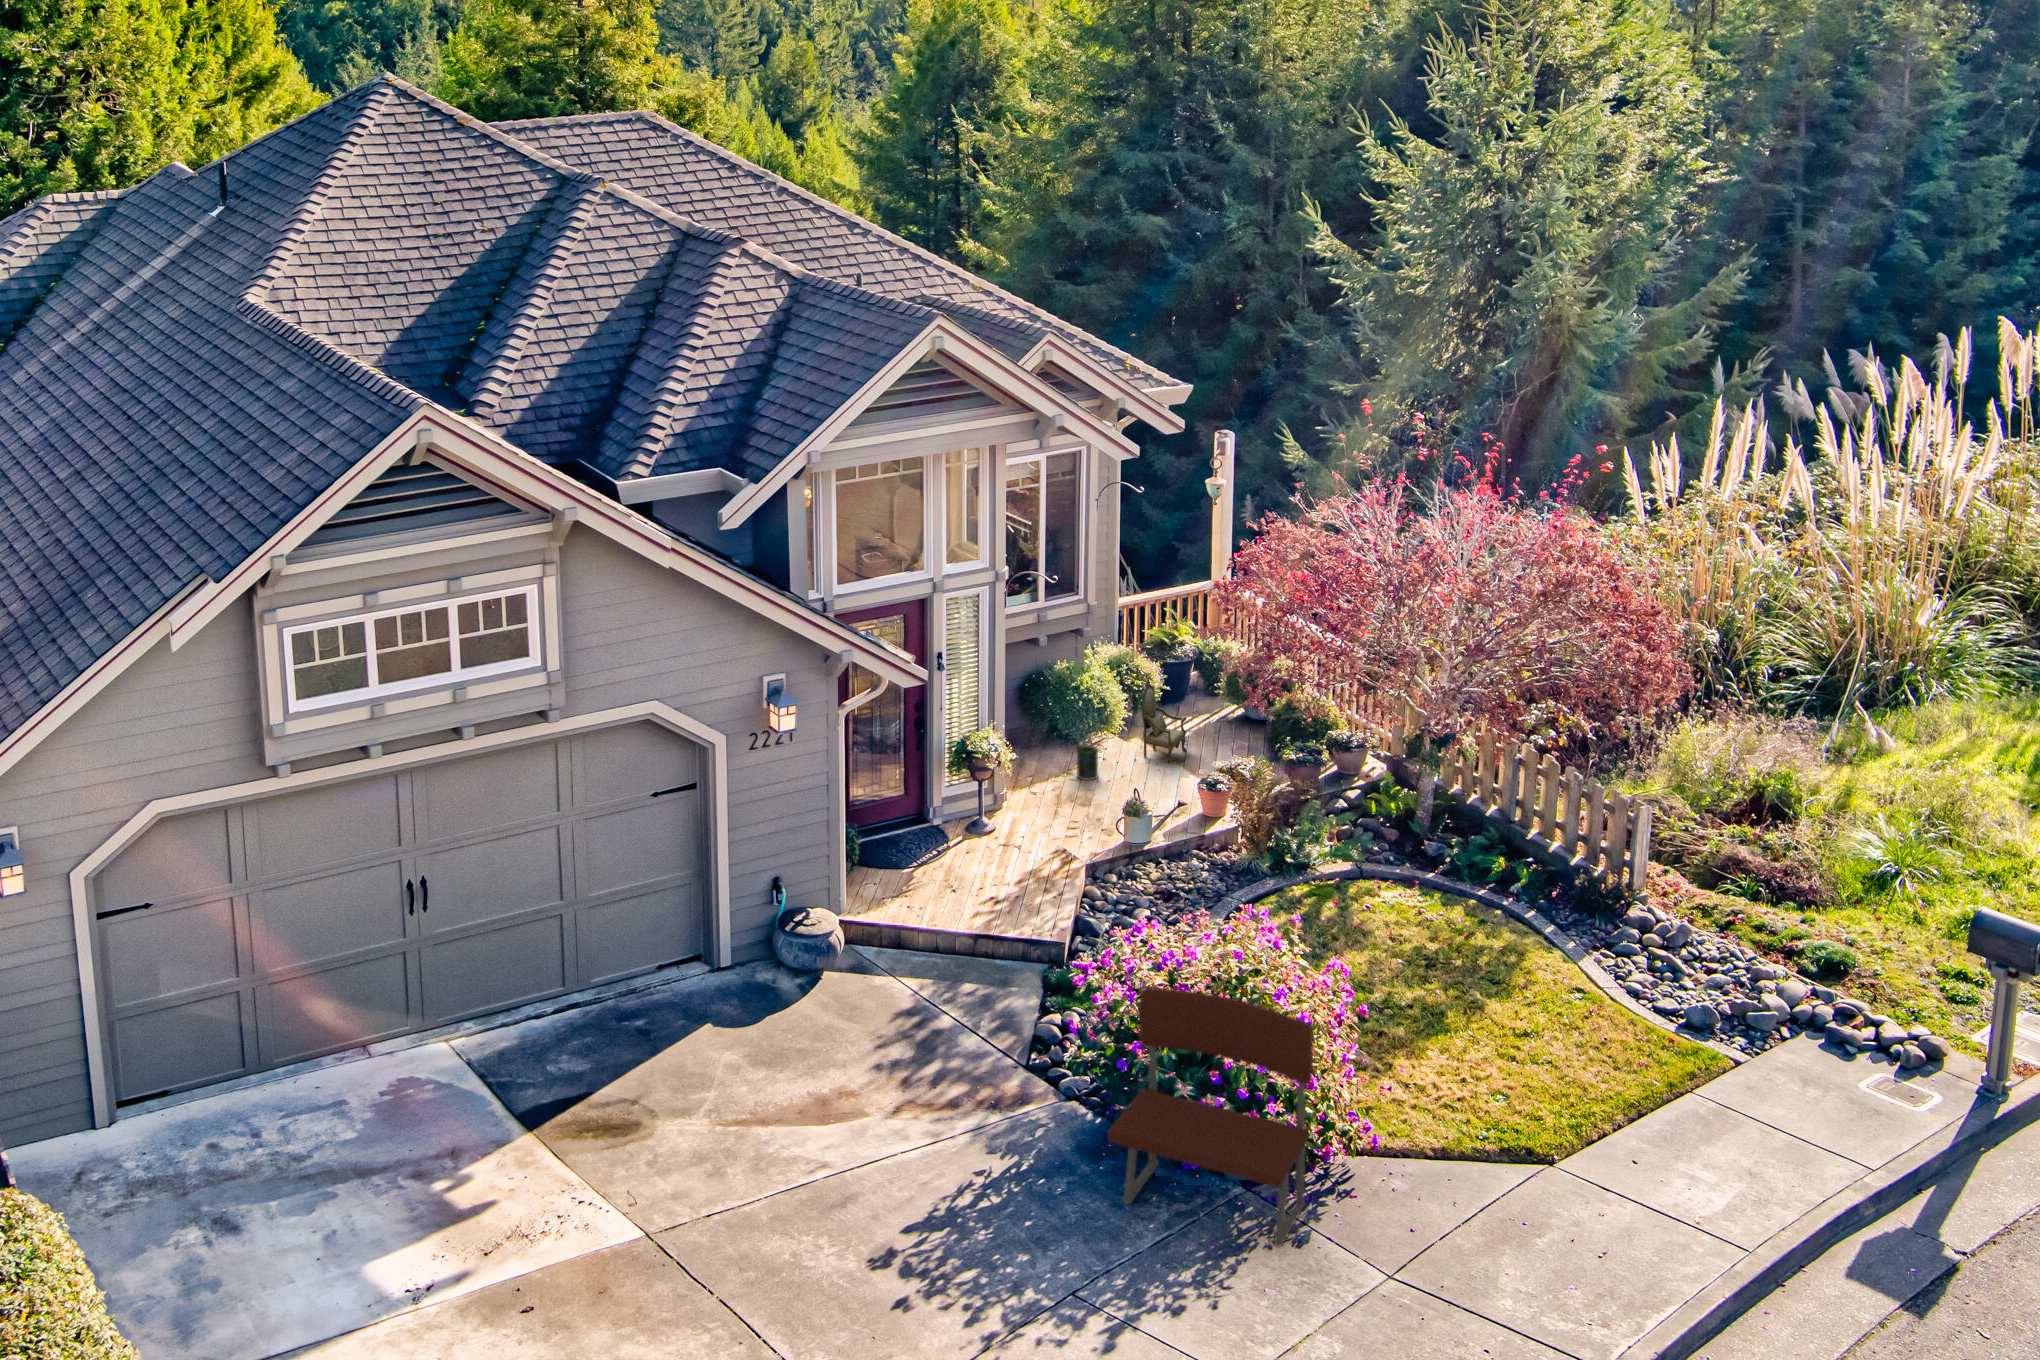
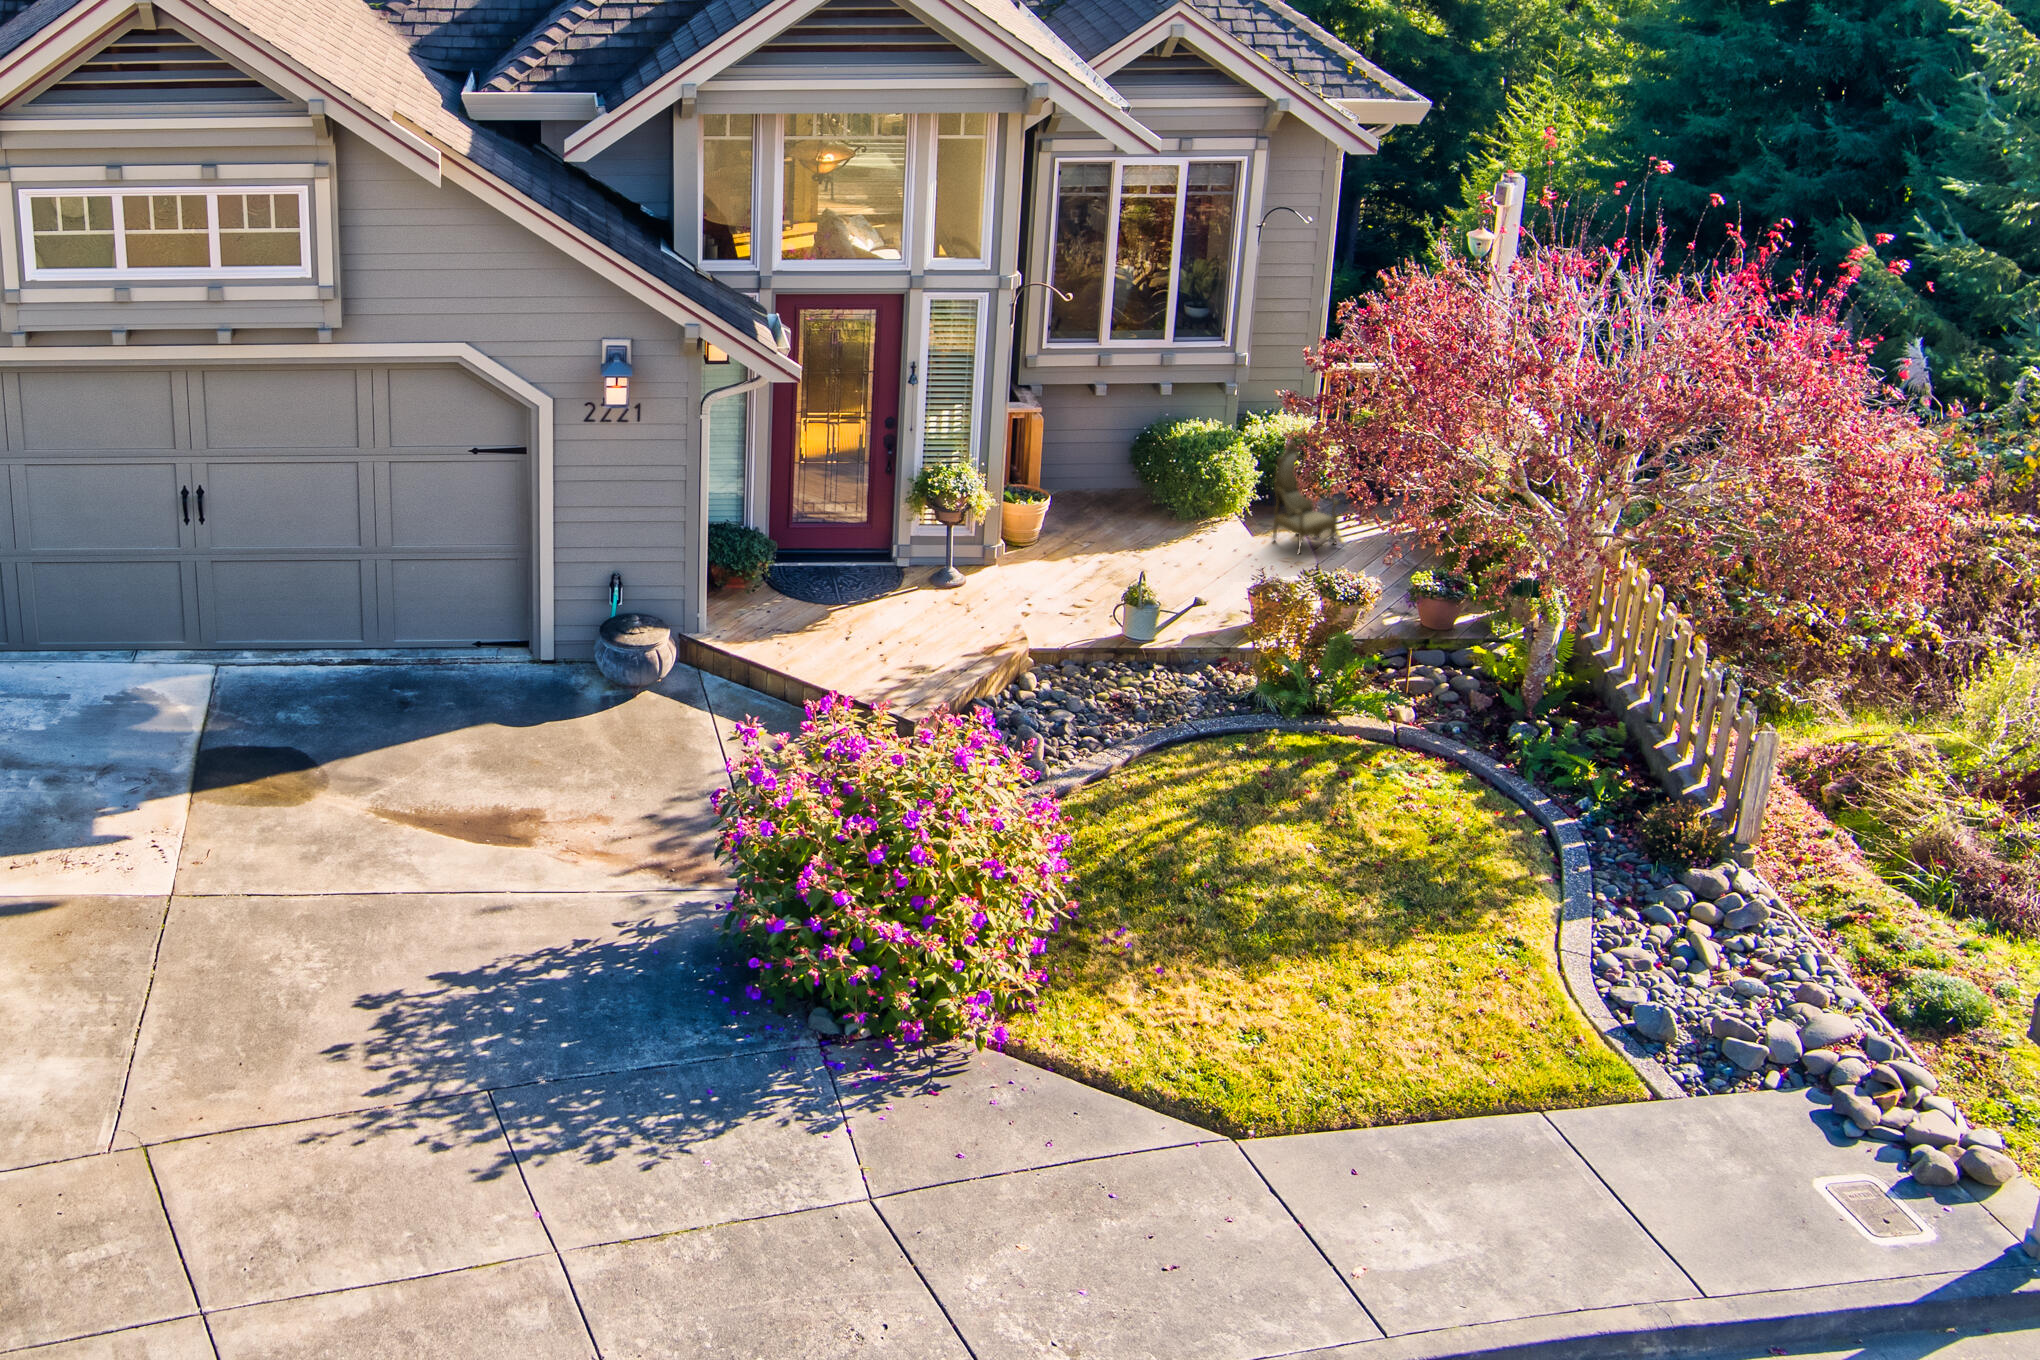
watering can: present [1074,739,1098,780] -> none [1160,496,1192,554]
bench: present [1108,987,1313,1247] -> none [631,766,871,1108]

